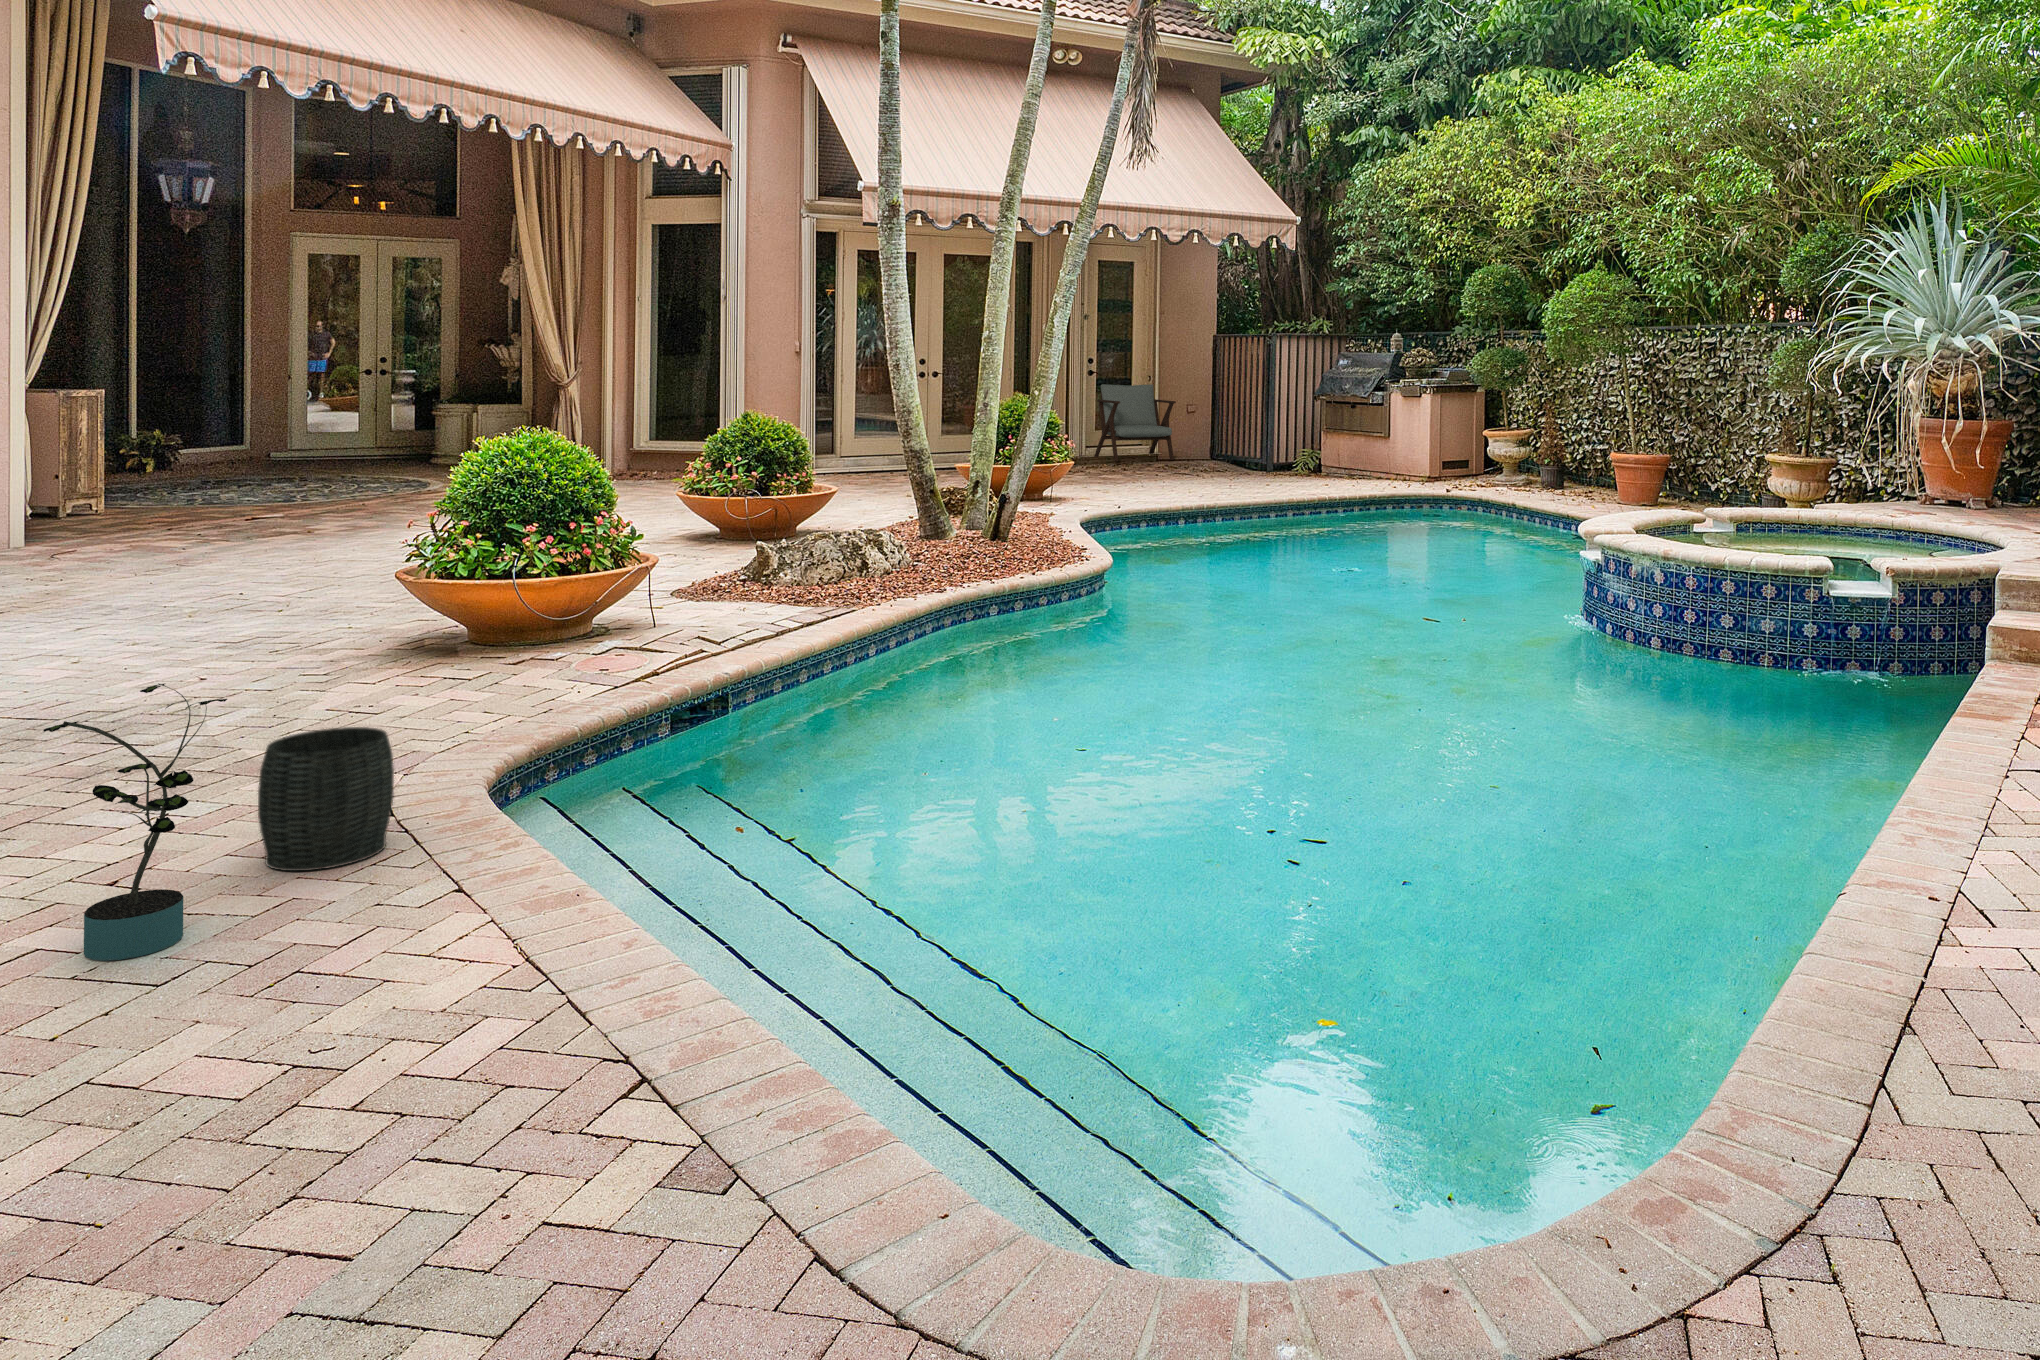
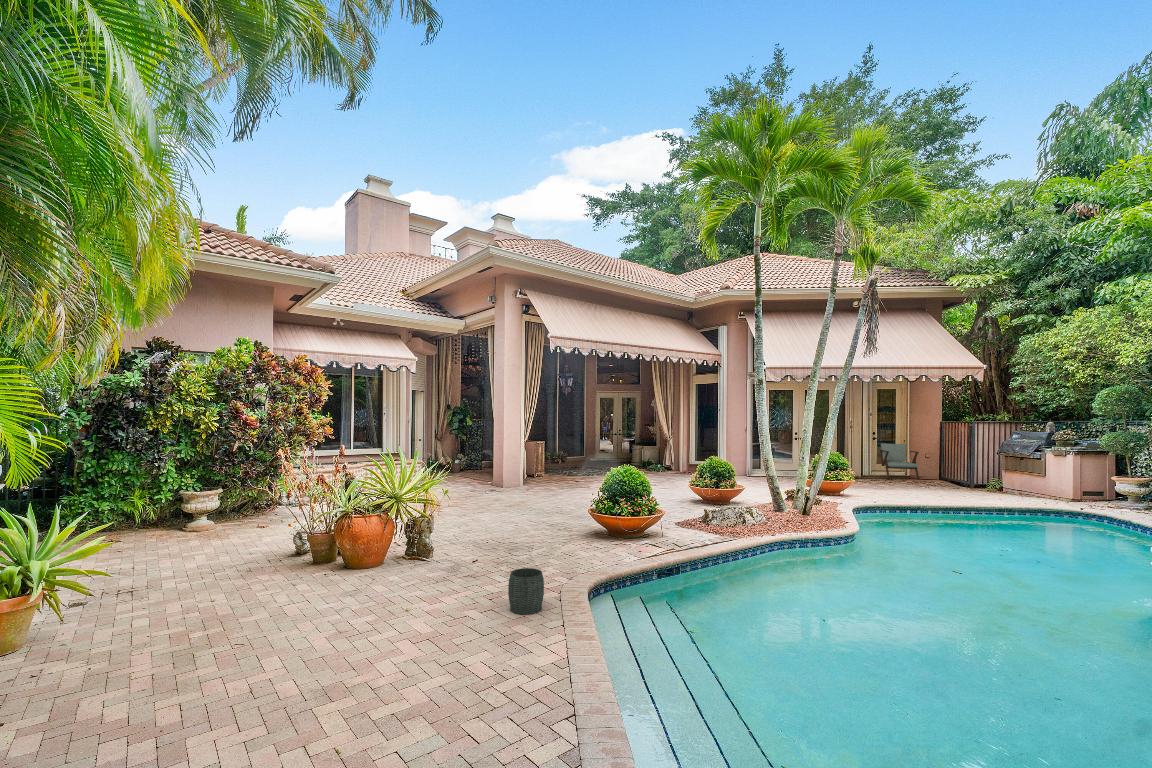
potted plant: present [43,684,227,961] -> none [450,551,491,633]

